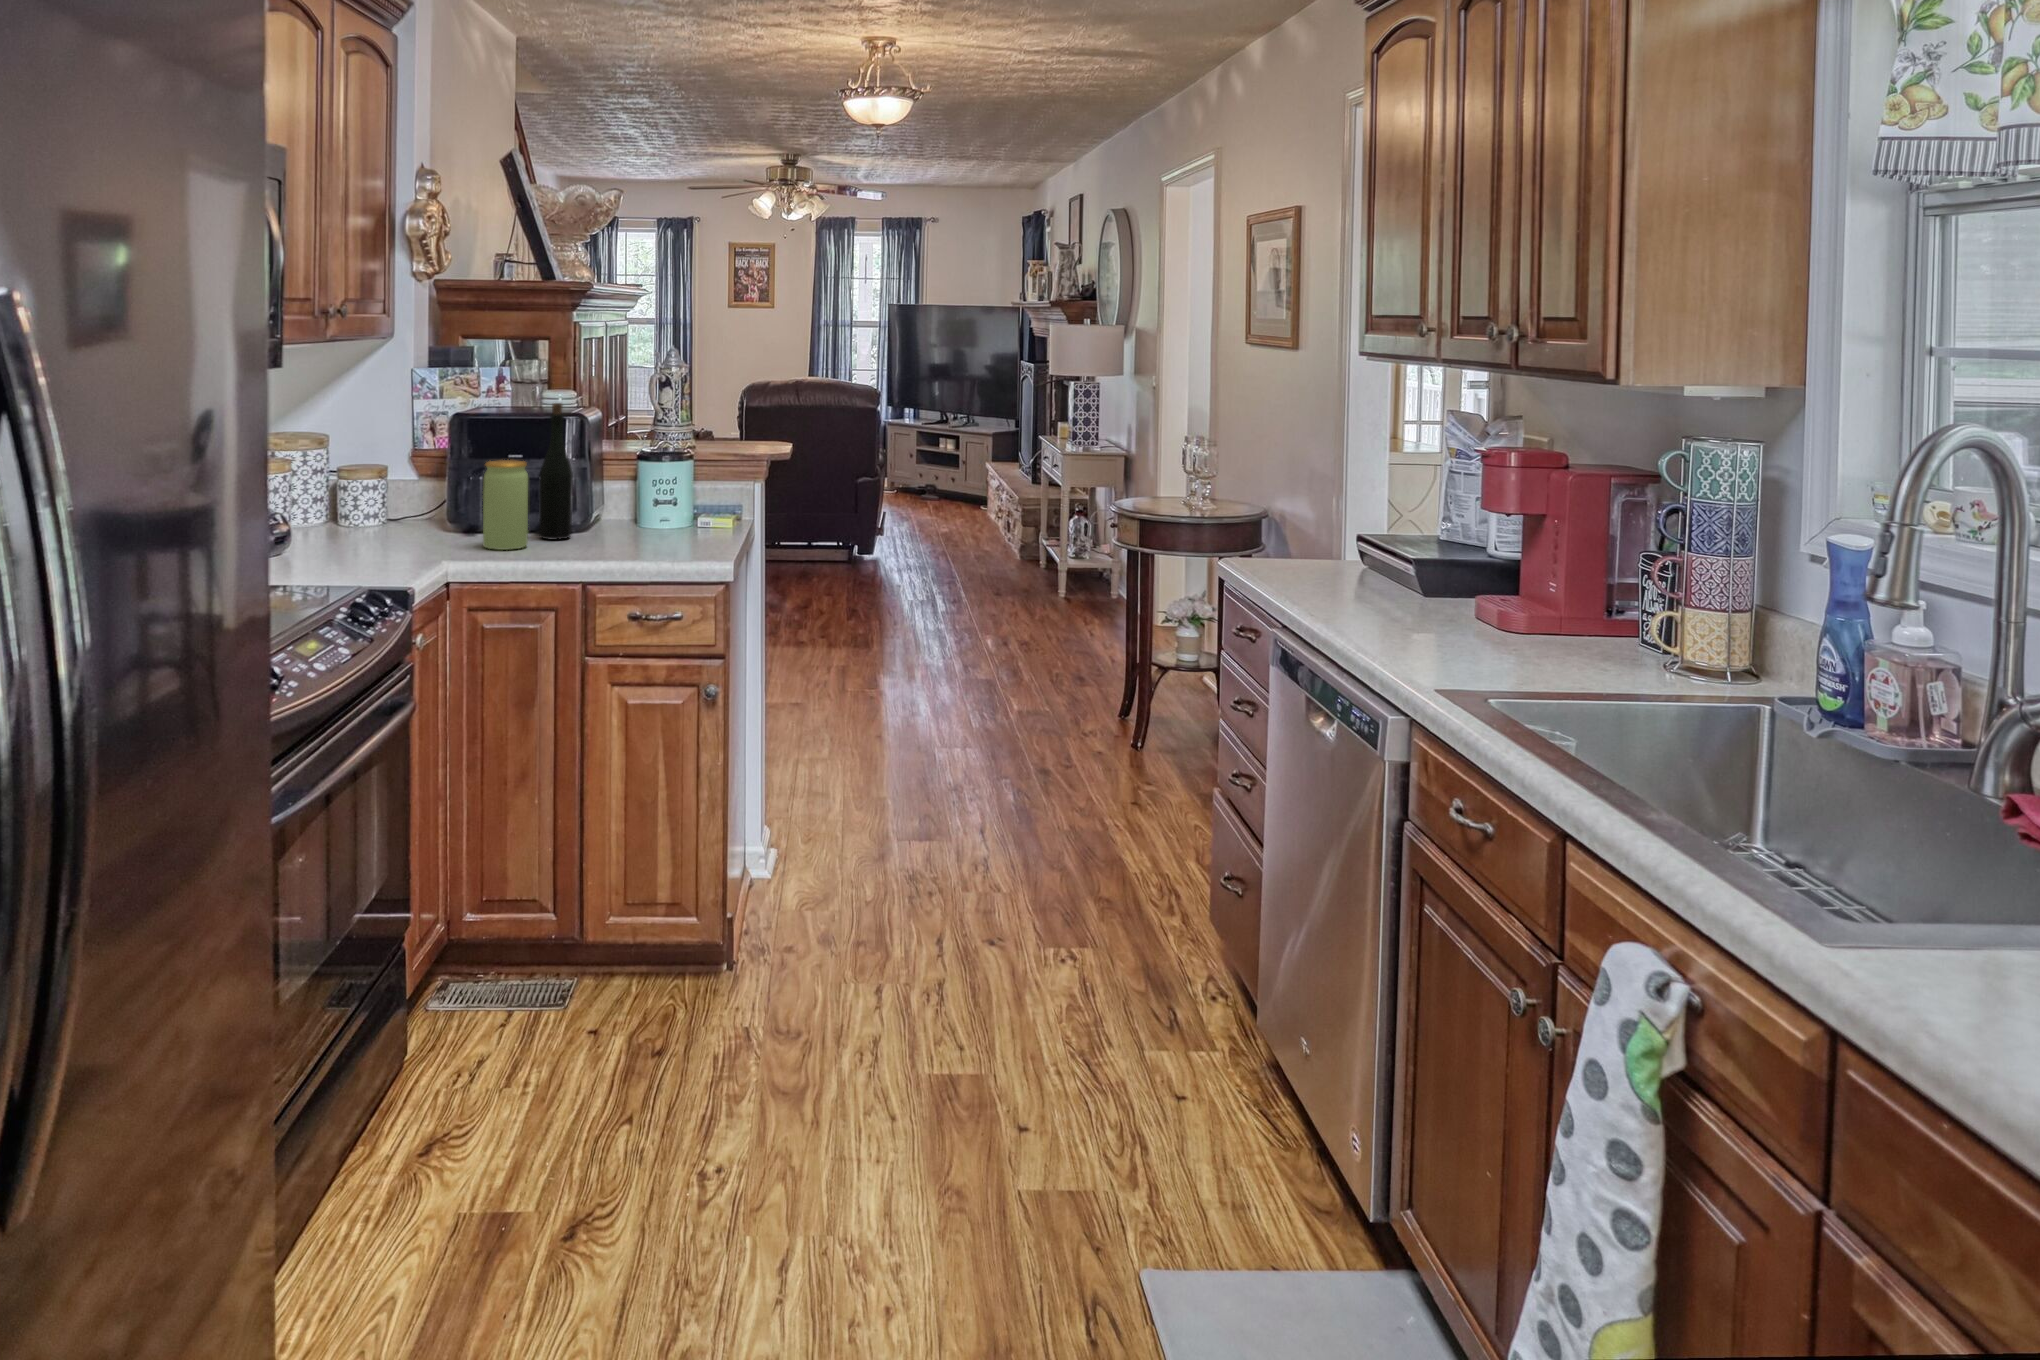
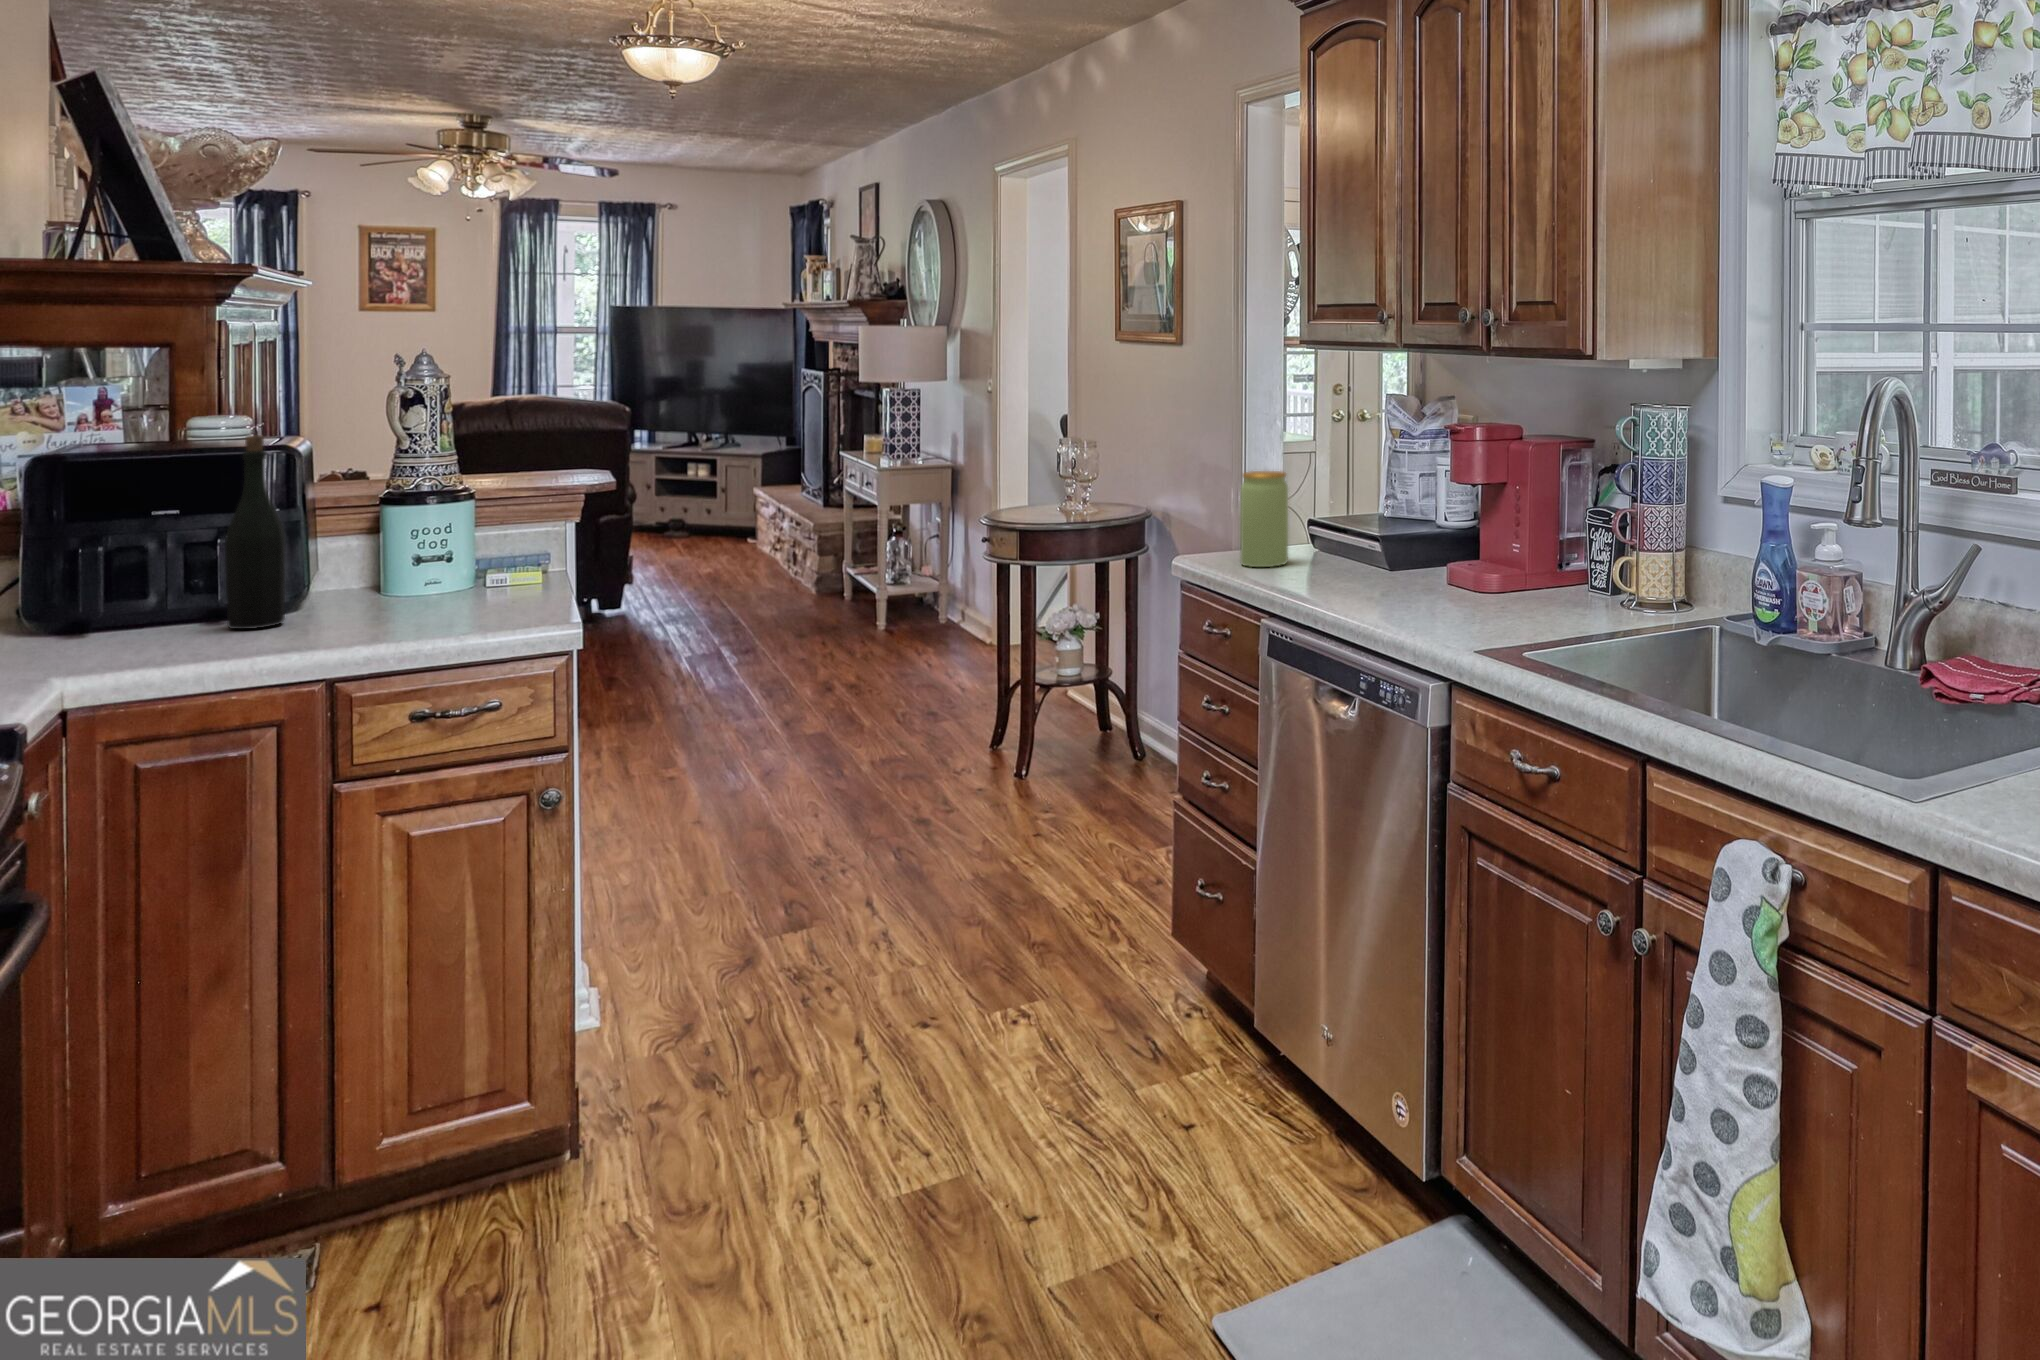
jar: present [483,460,528,550] -> present [1240,471,1288,567]

